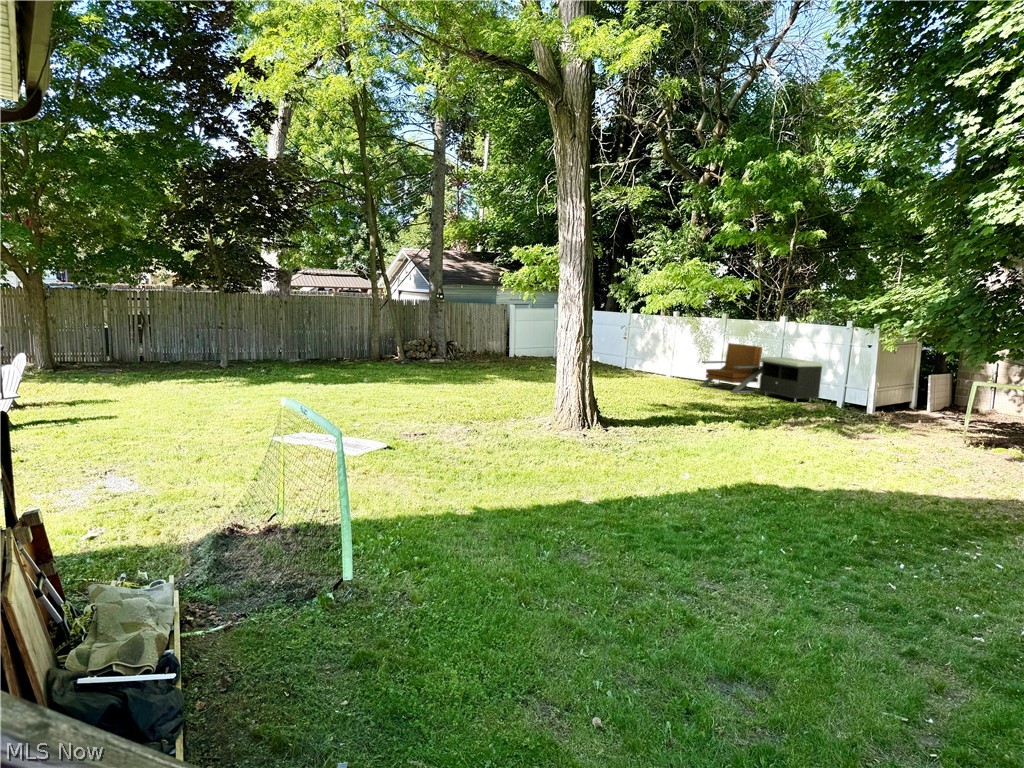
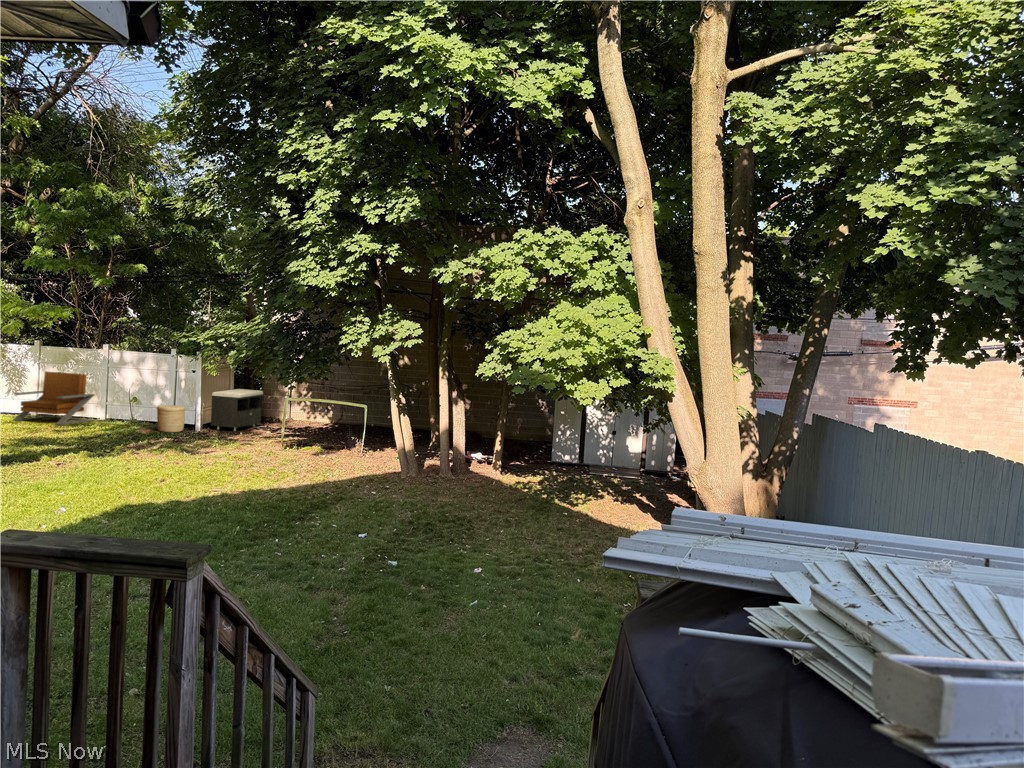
storage bench: present [759,357,822,402] -> present [211,389,263,431]
woven basket: none [823,381,855,412] -> present [157,405,185,432]

